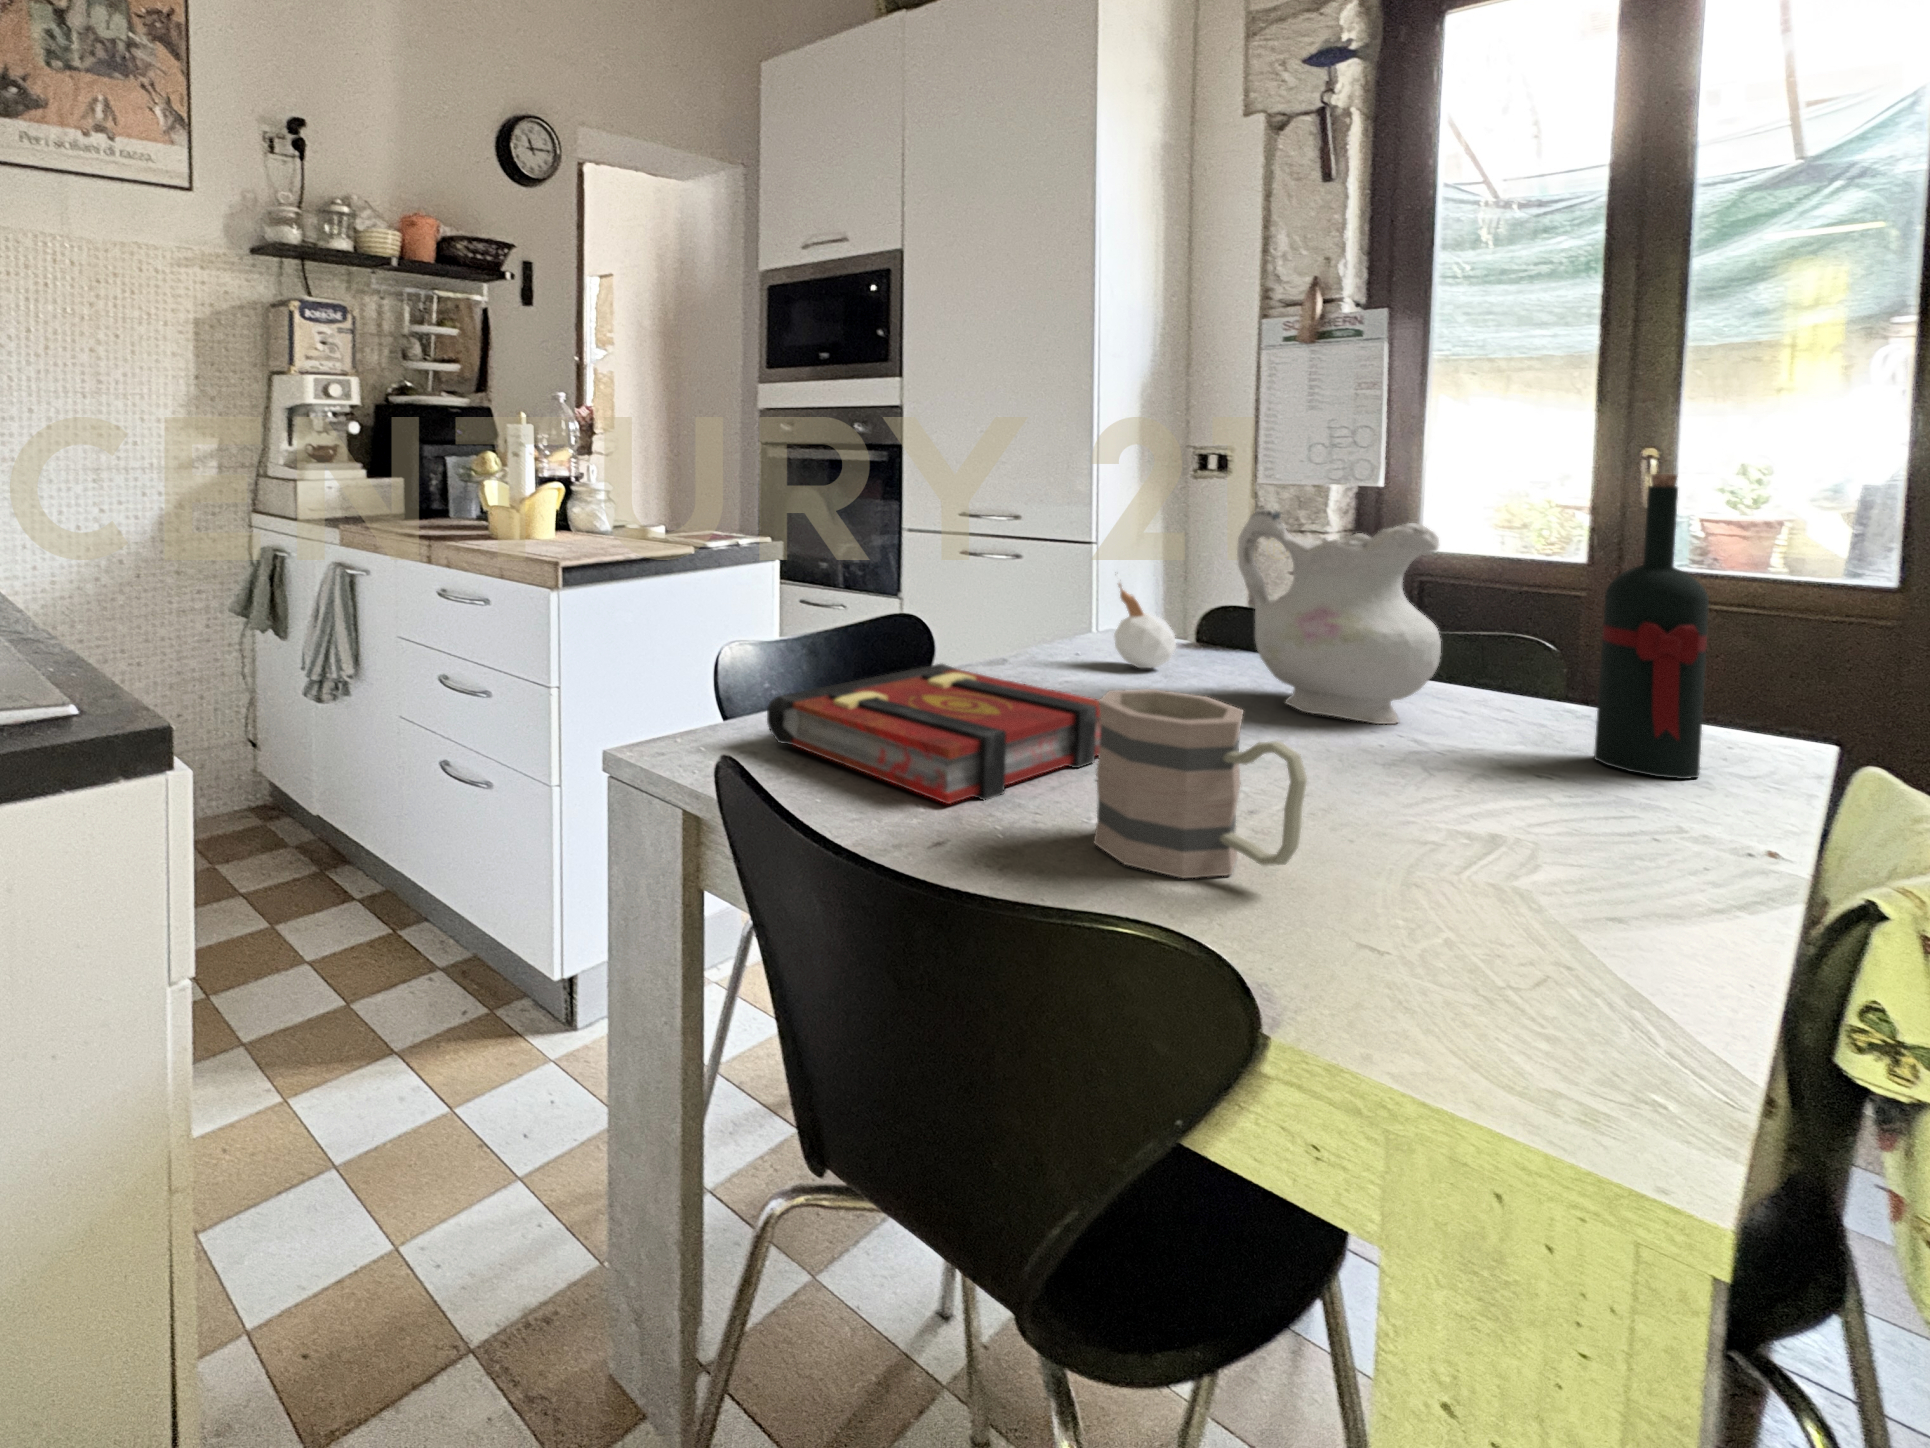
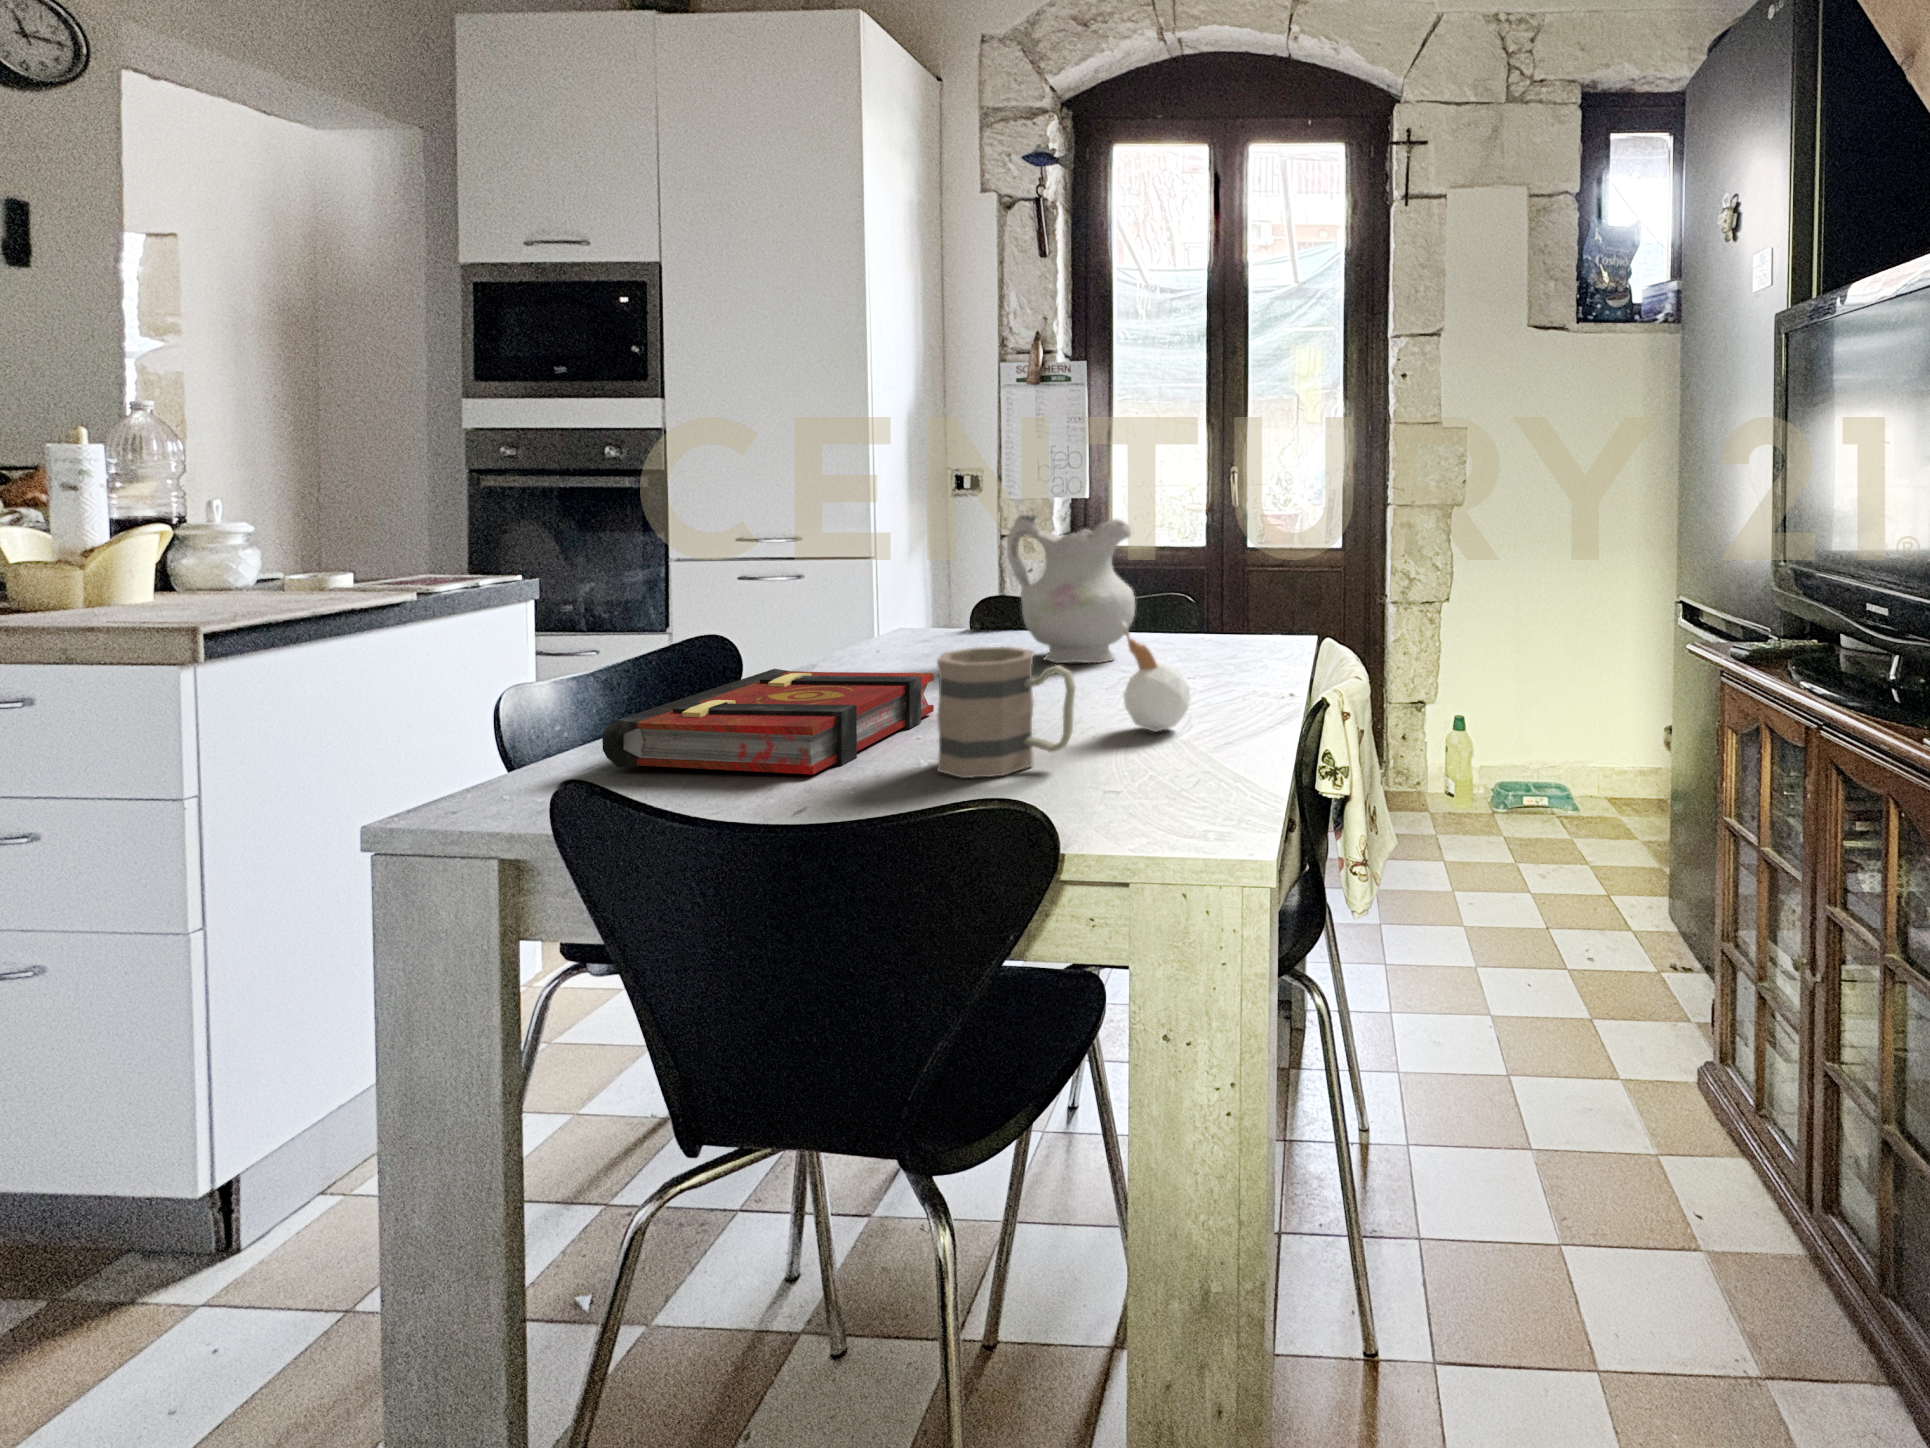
wine bottle: present [1594,474,1709,779] -> none [1214,481,1260,664]
candle: present [1114,582,1176,668] -> present [1121,618,1191,732]

